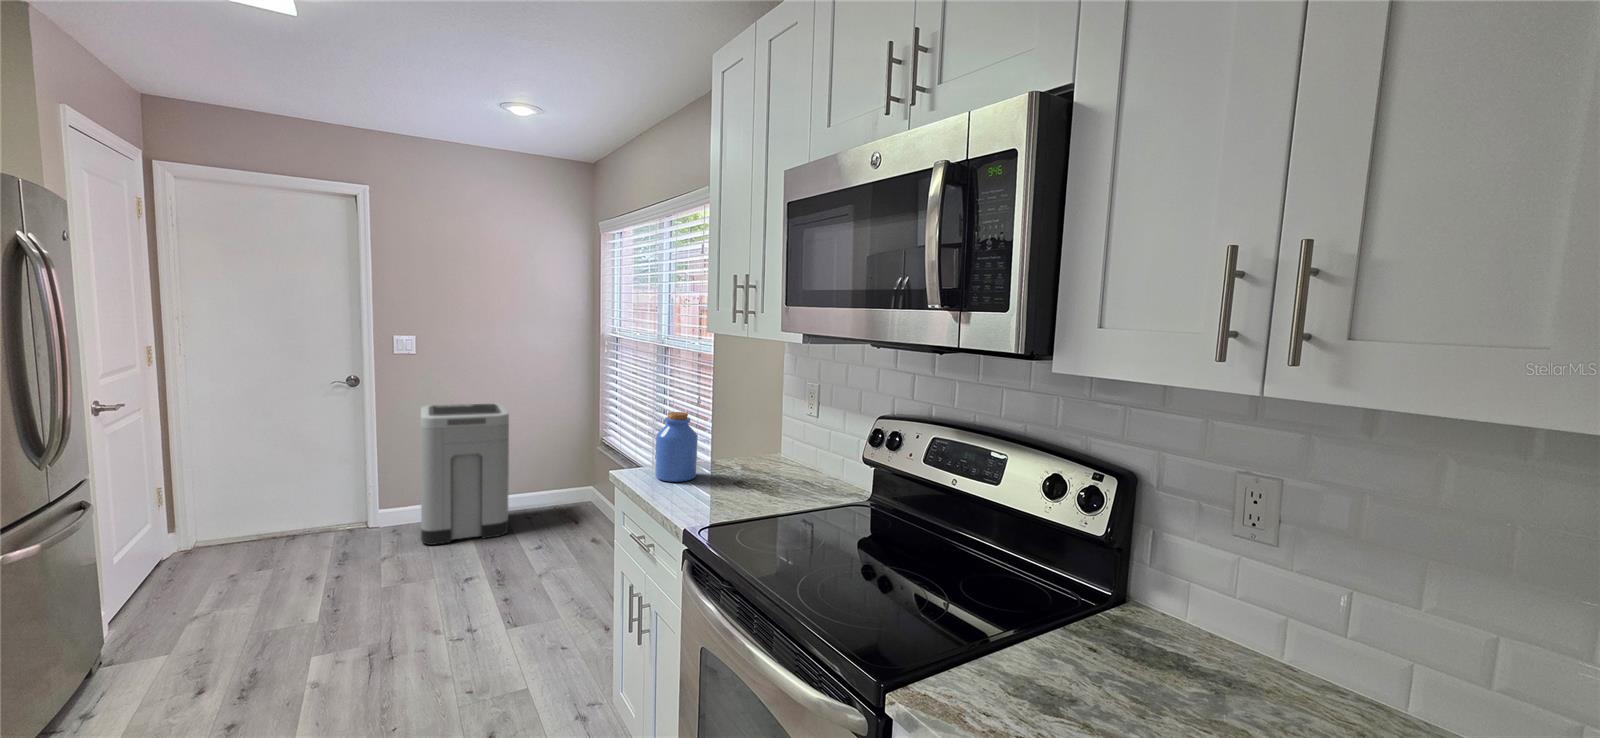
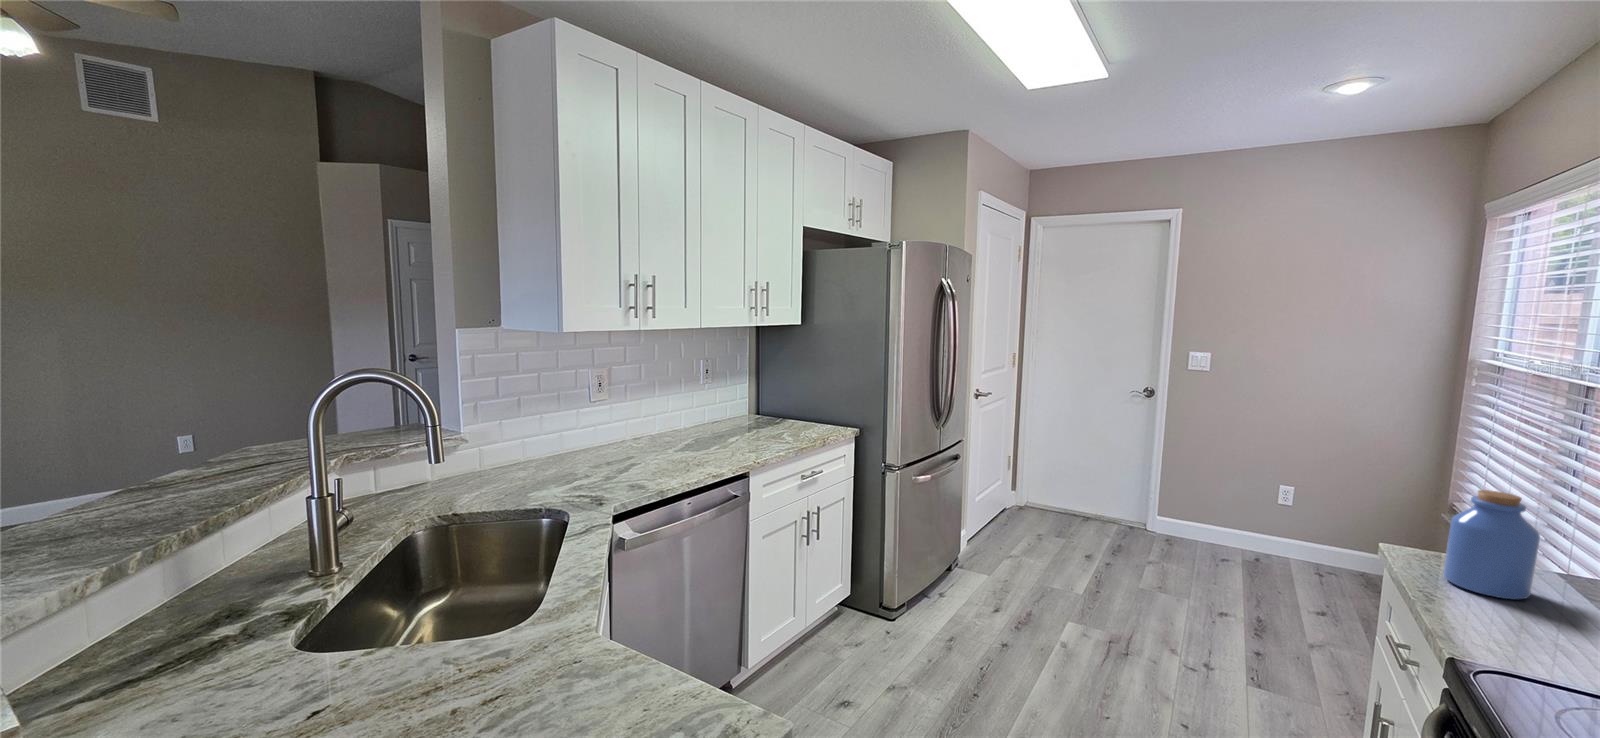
trash can: present [421,403,509,545] -> none [1189,425,1304,584]

